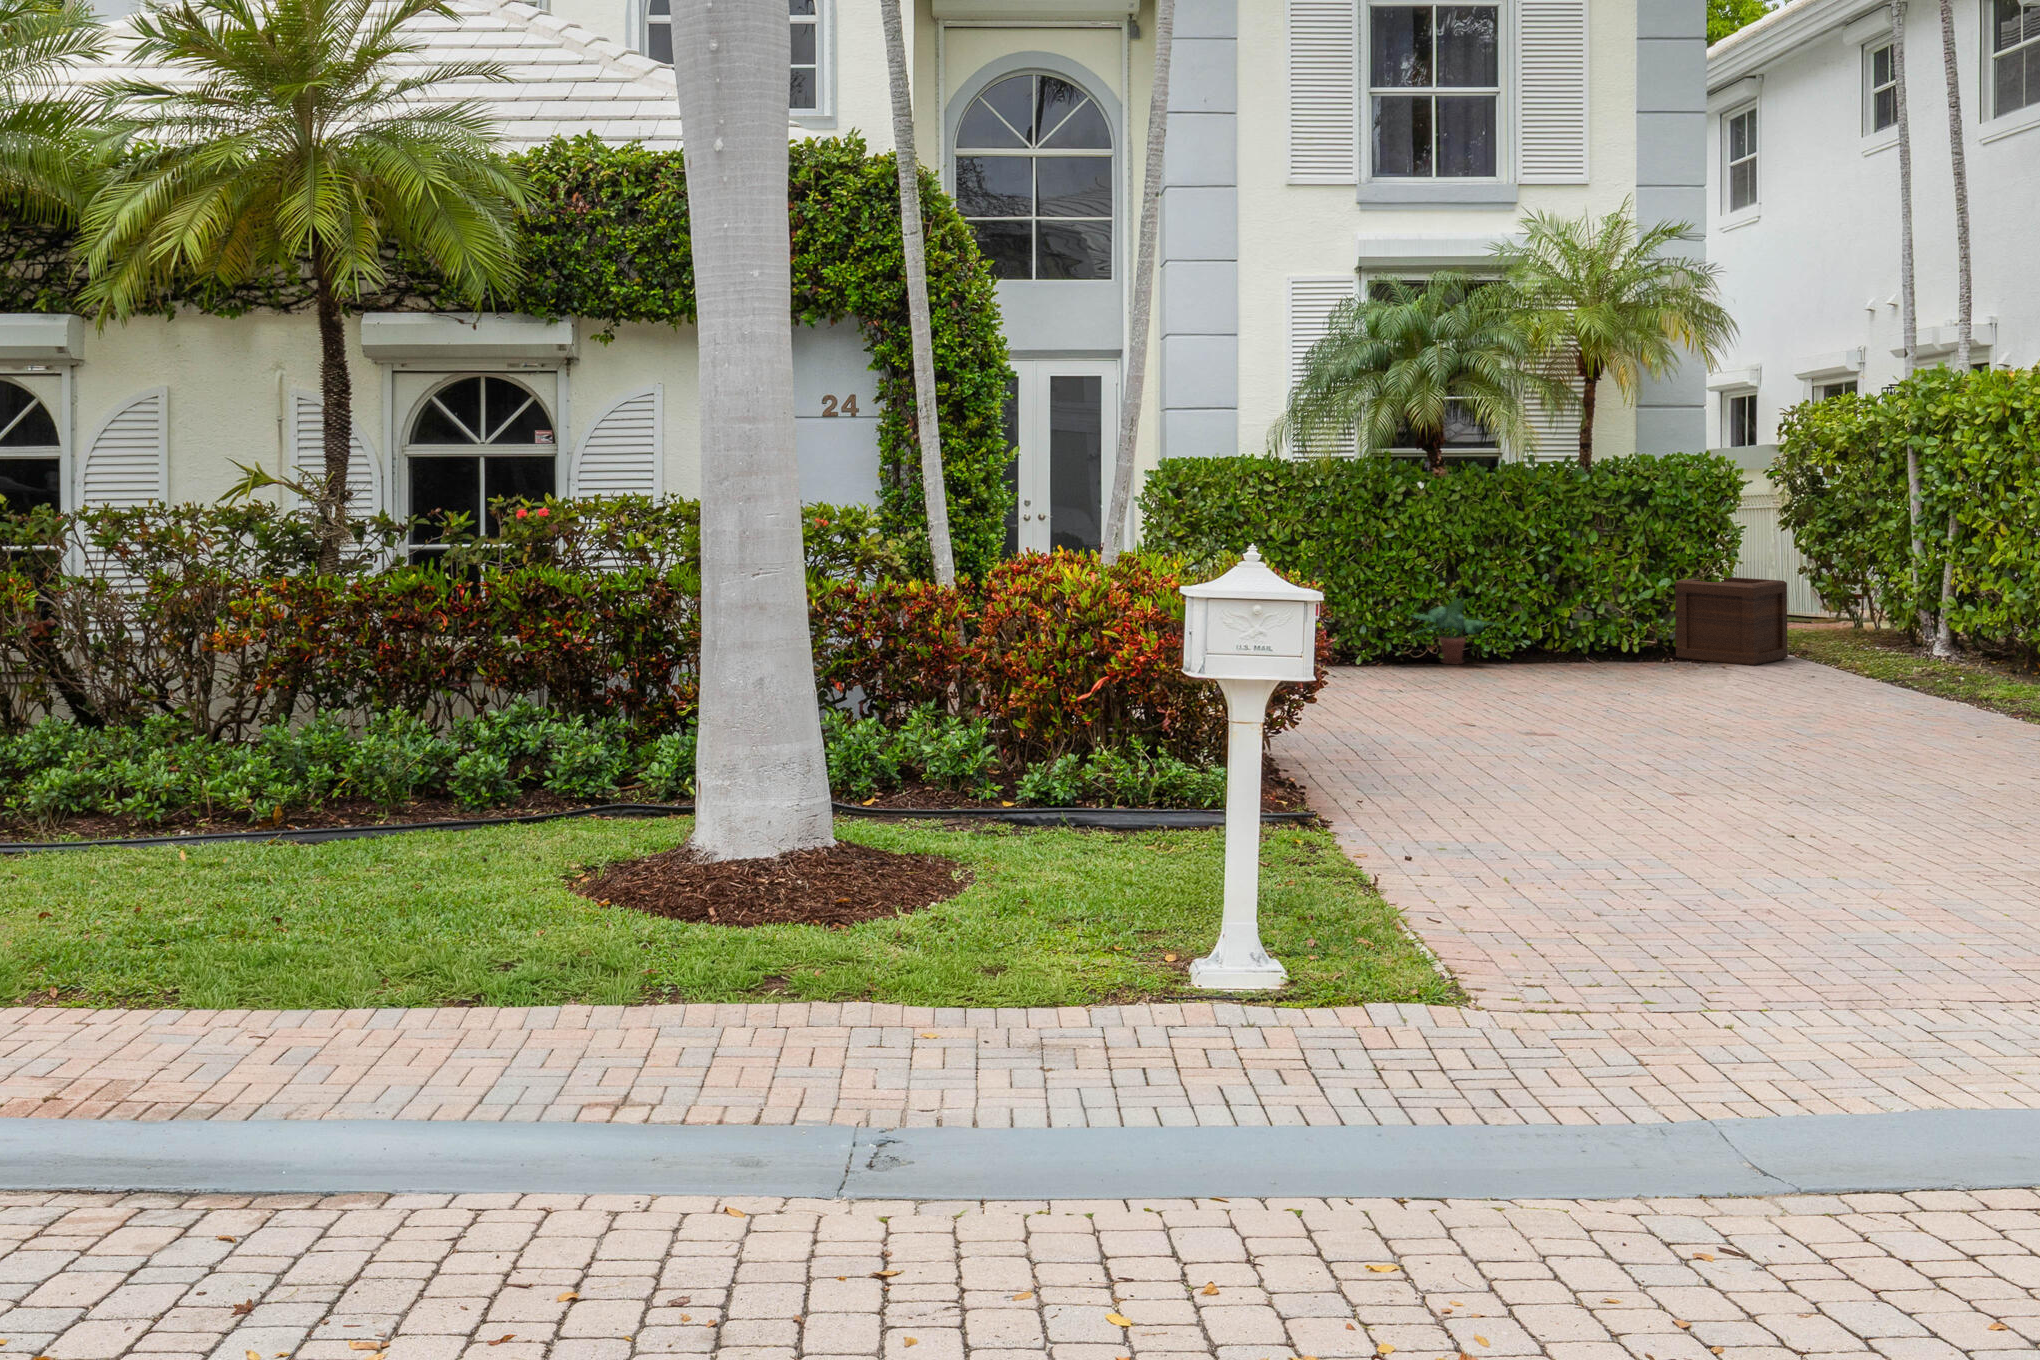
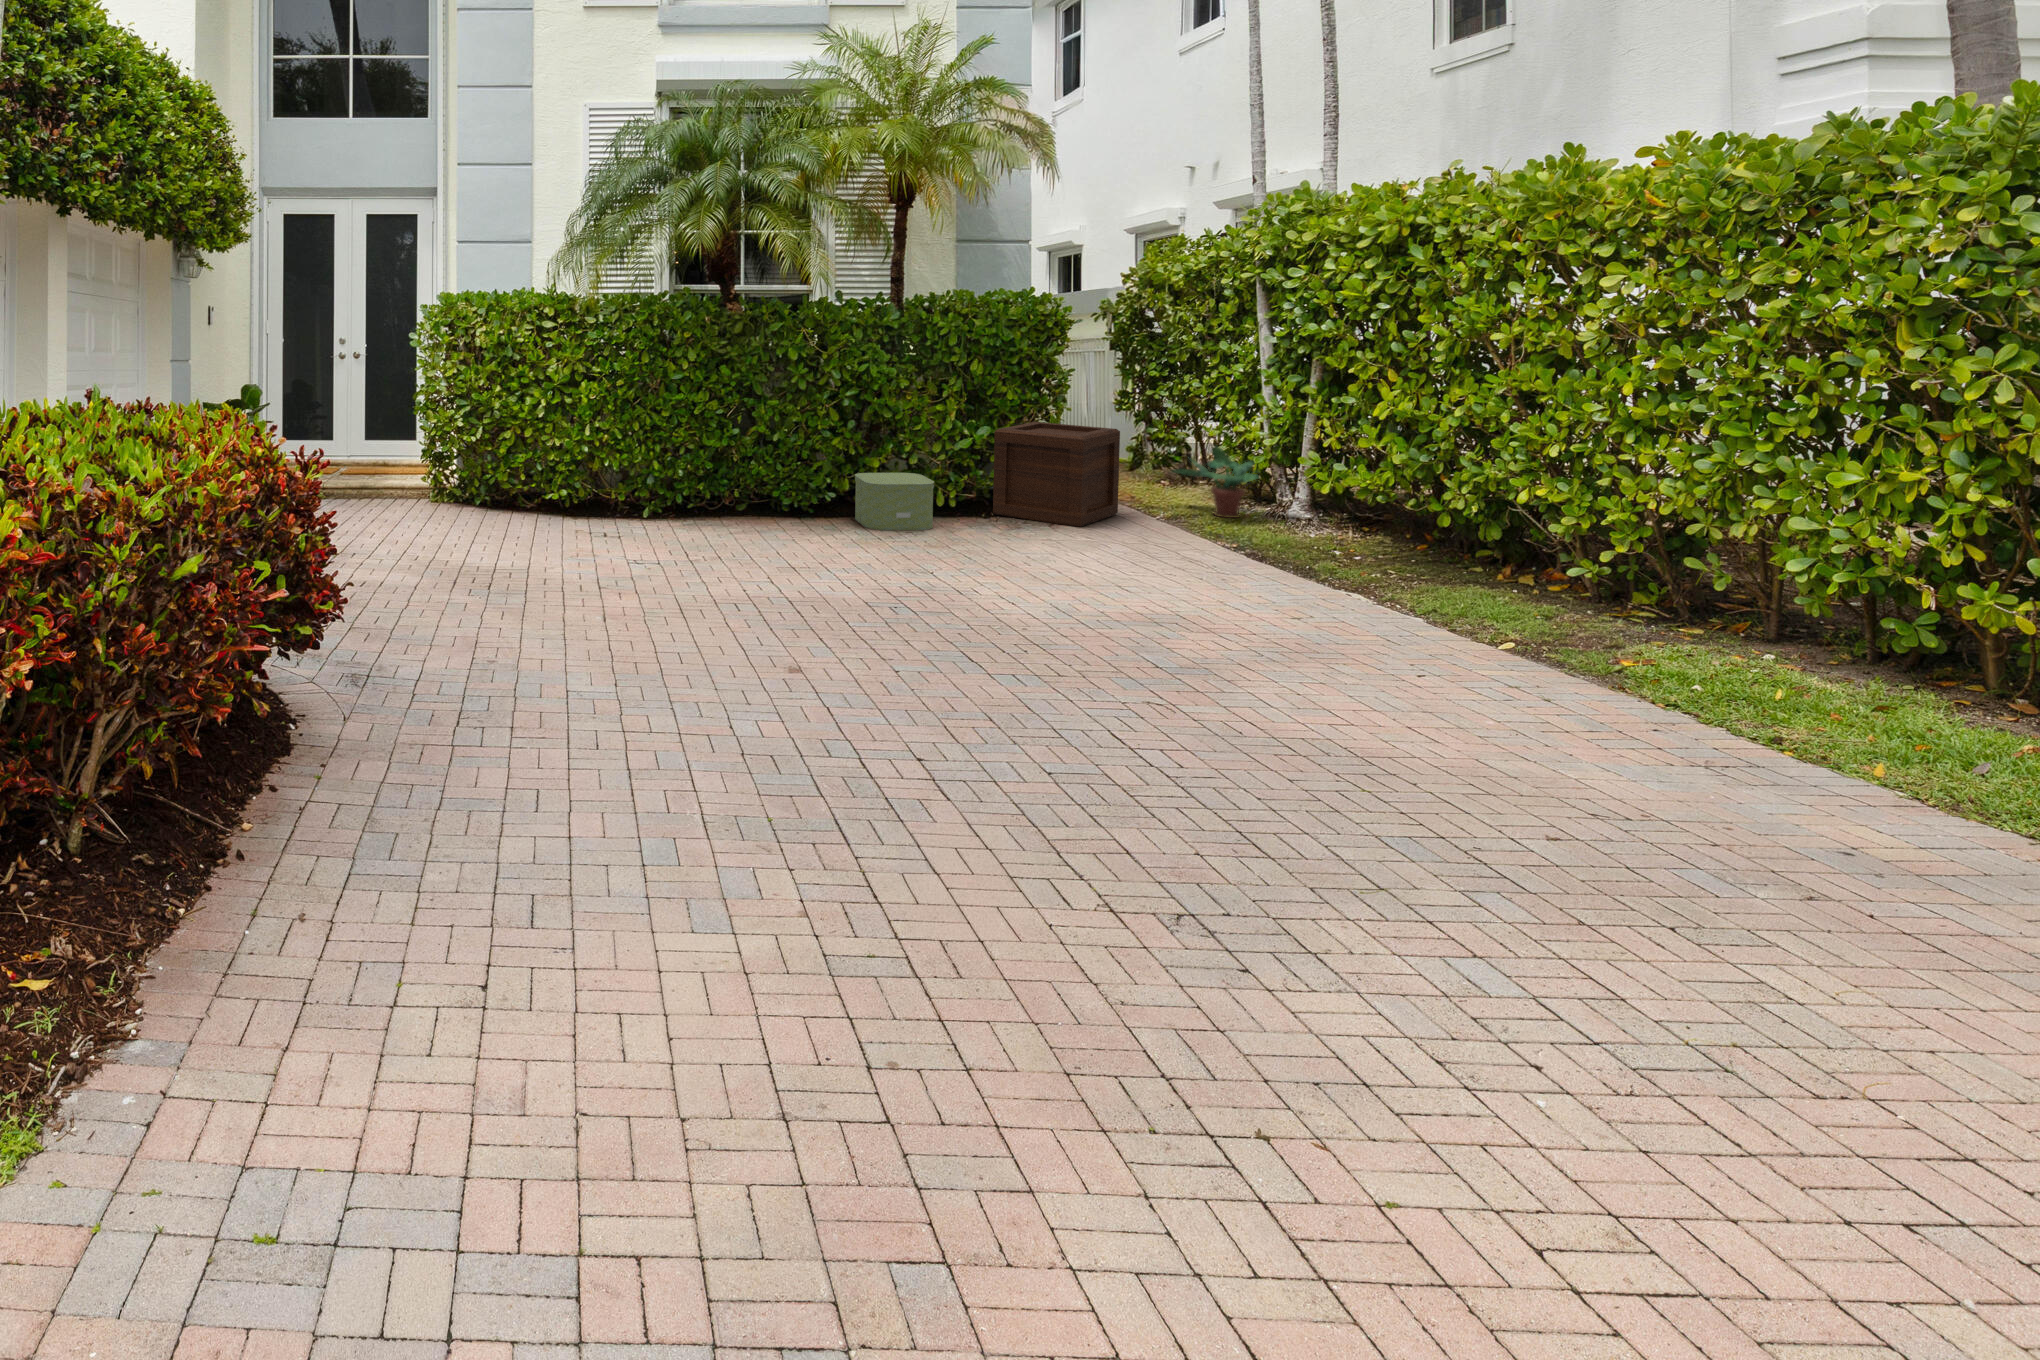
potted plant: present [1413,599,1485,665] -> present [1172,446,1259,518]
storage box: none [1553,619,1625,667] -> present [855,473,934,530]

